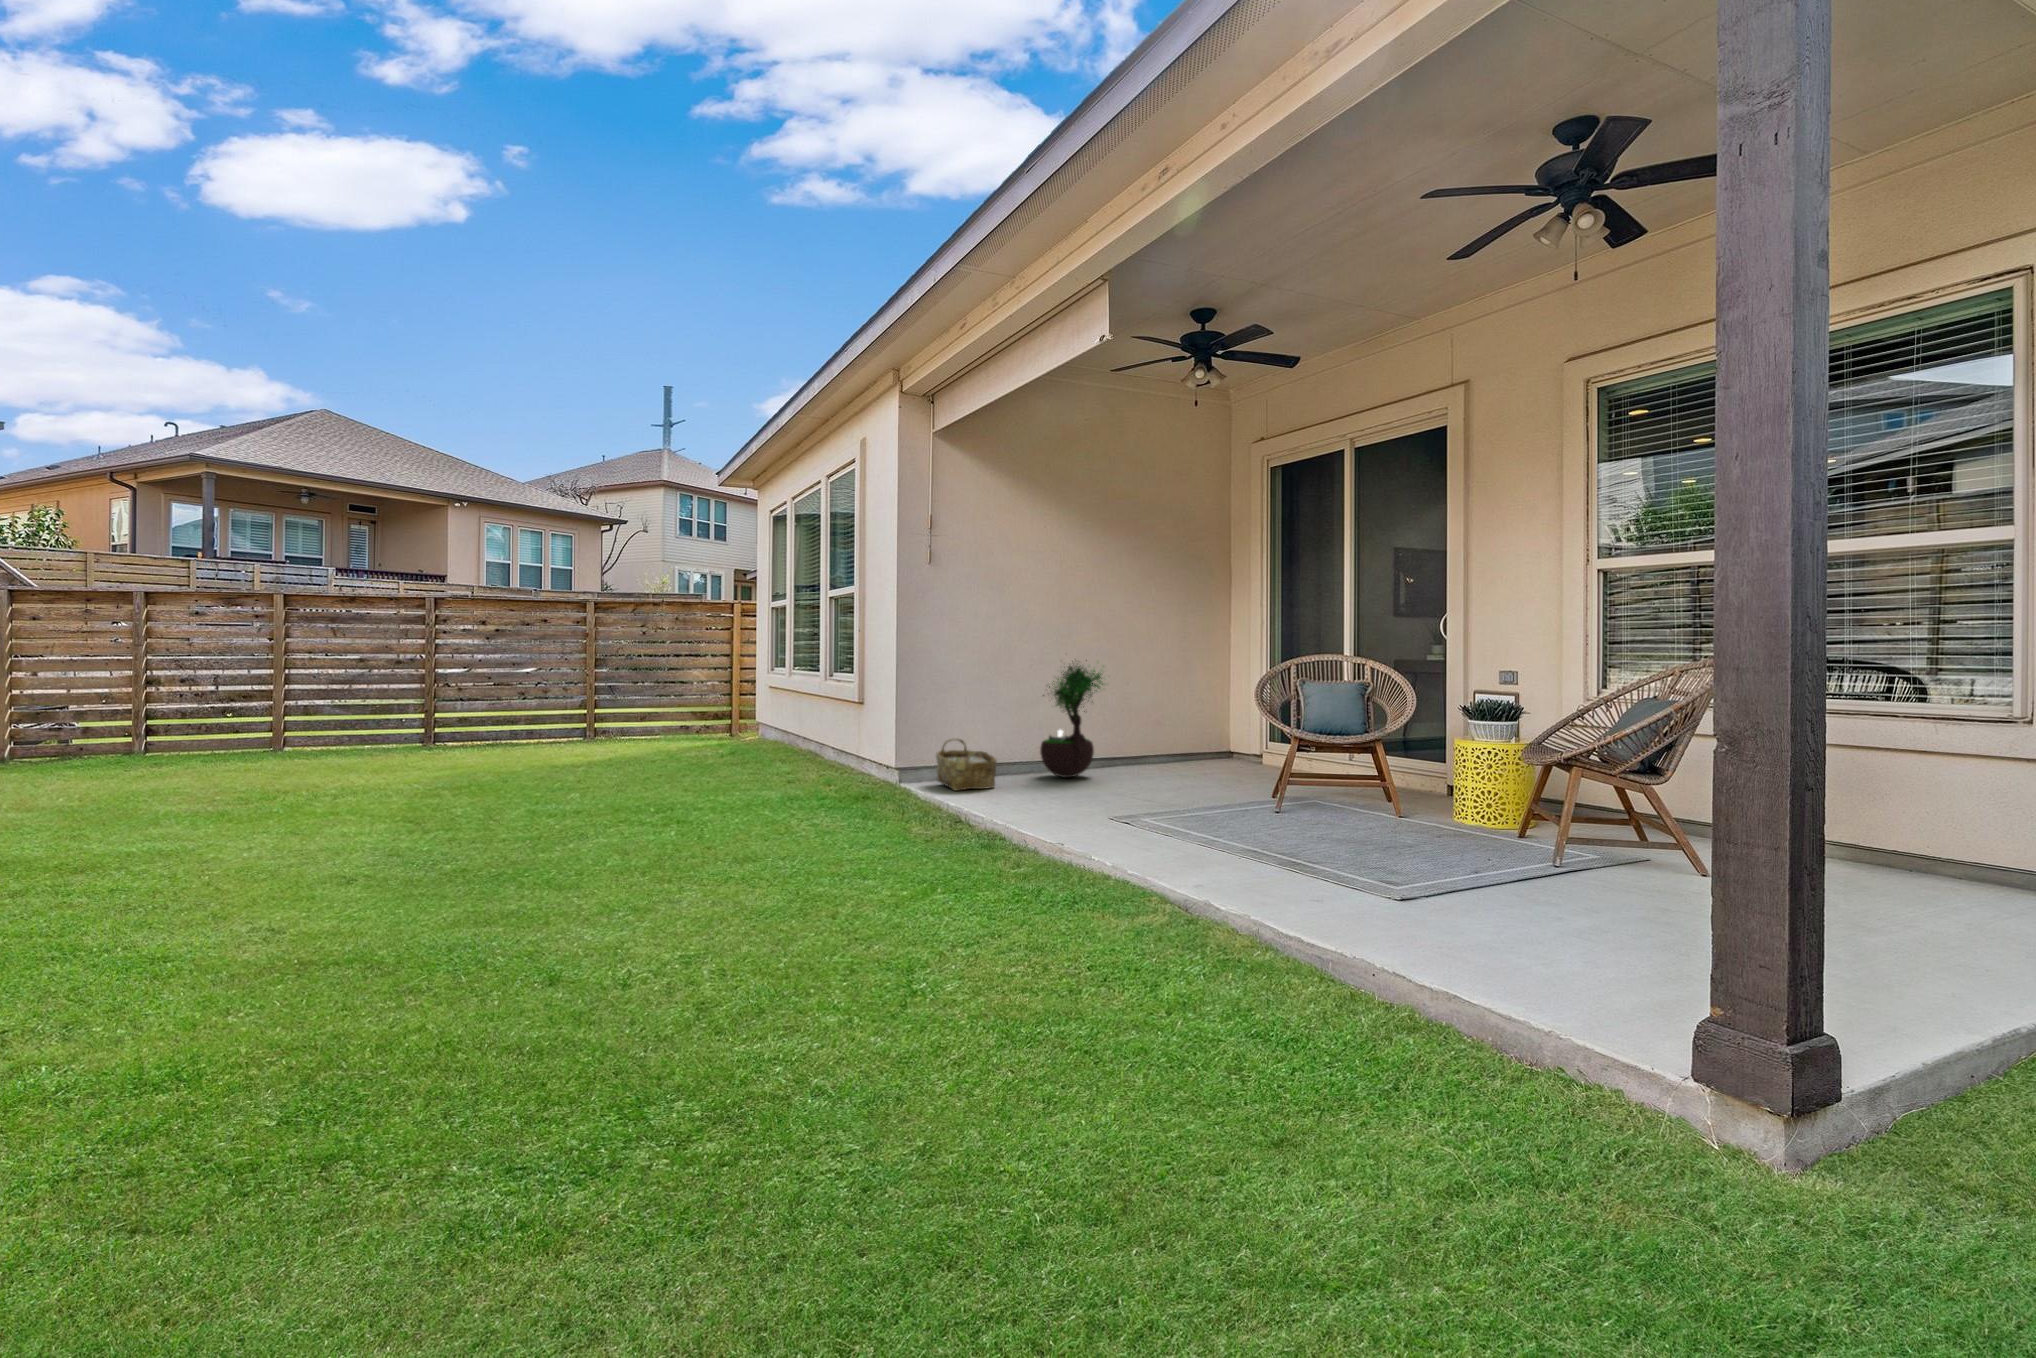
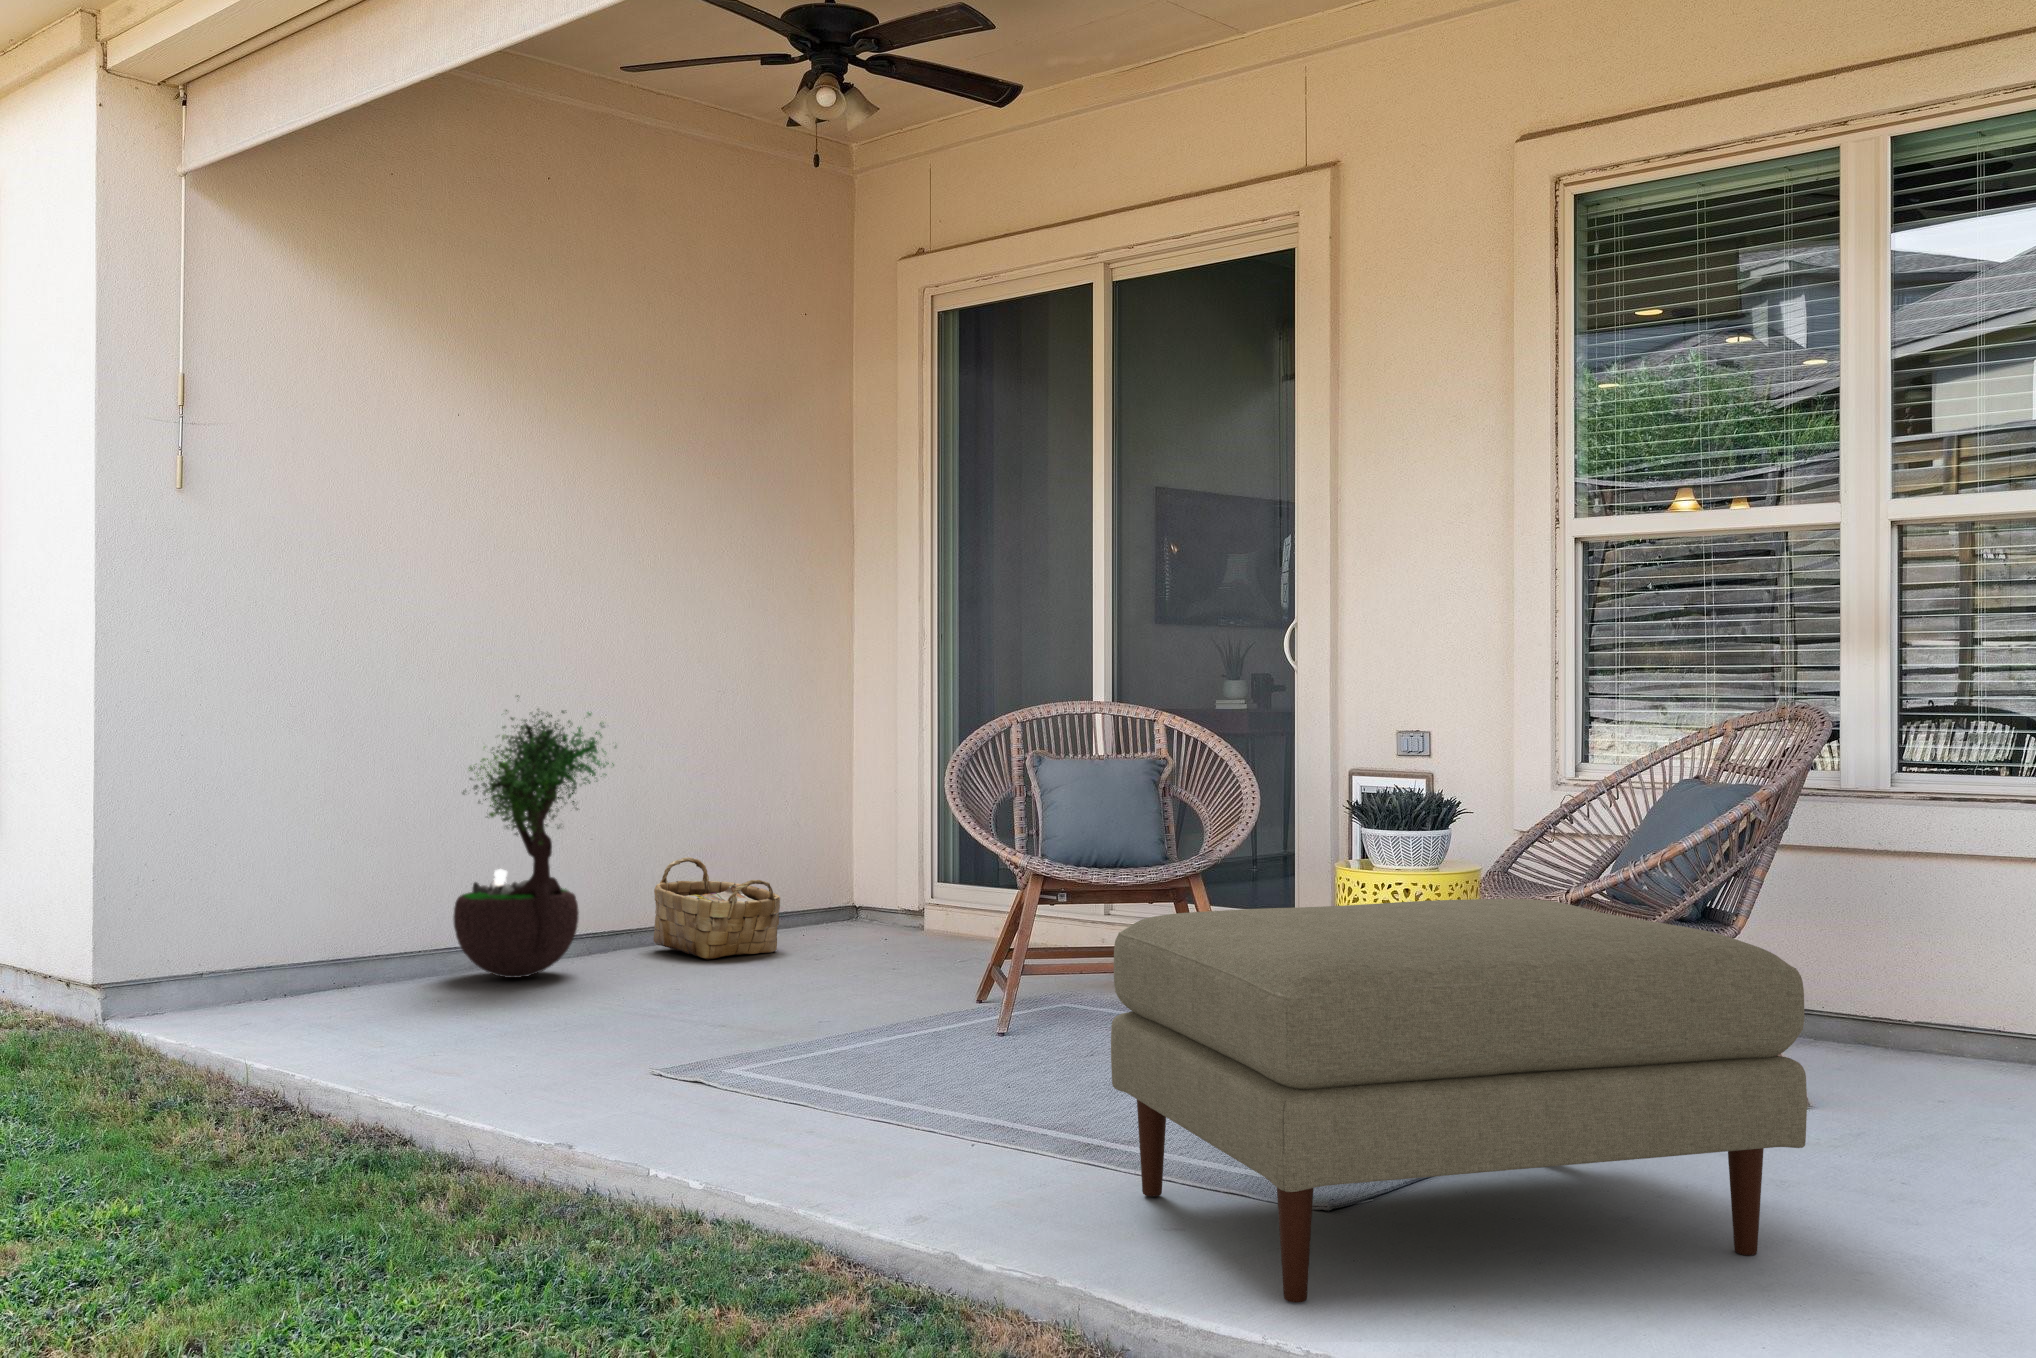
woven basket: present [936,738,996,791] -> present [654,857,780,960]
ottoman: none [1299,758,1648,937] -> present [1111,899,1807,1303]

